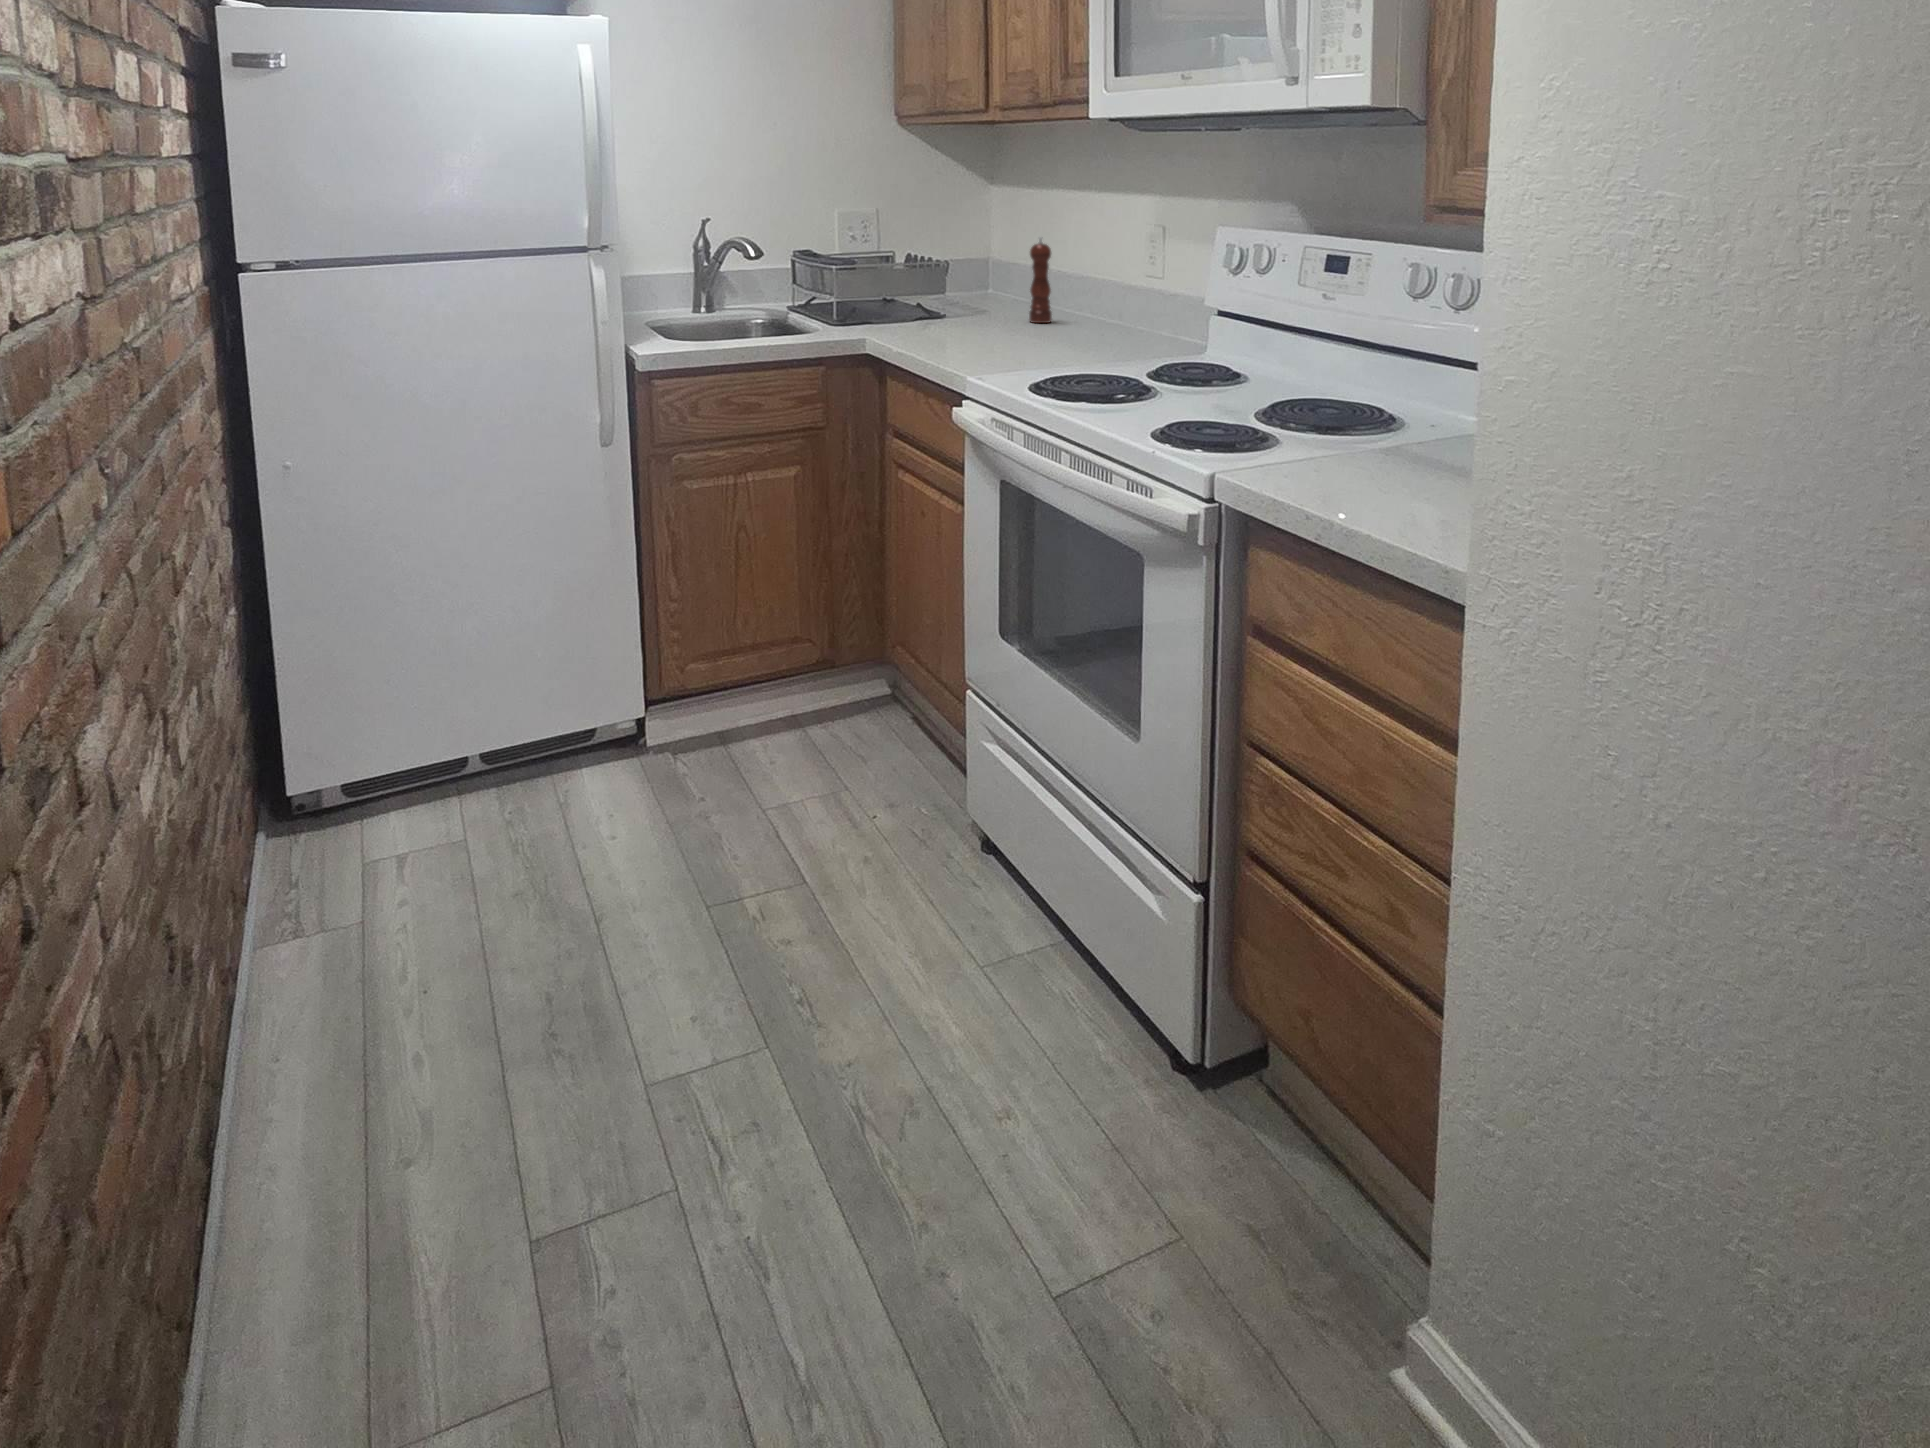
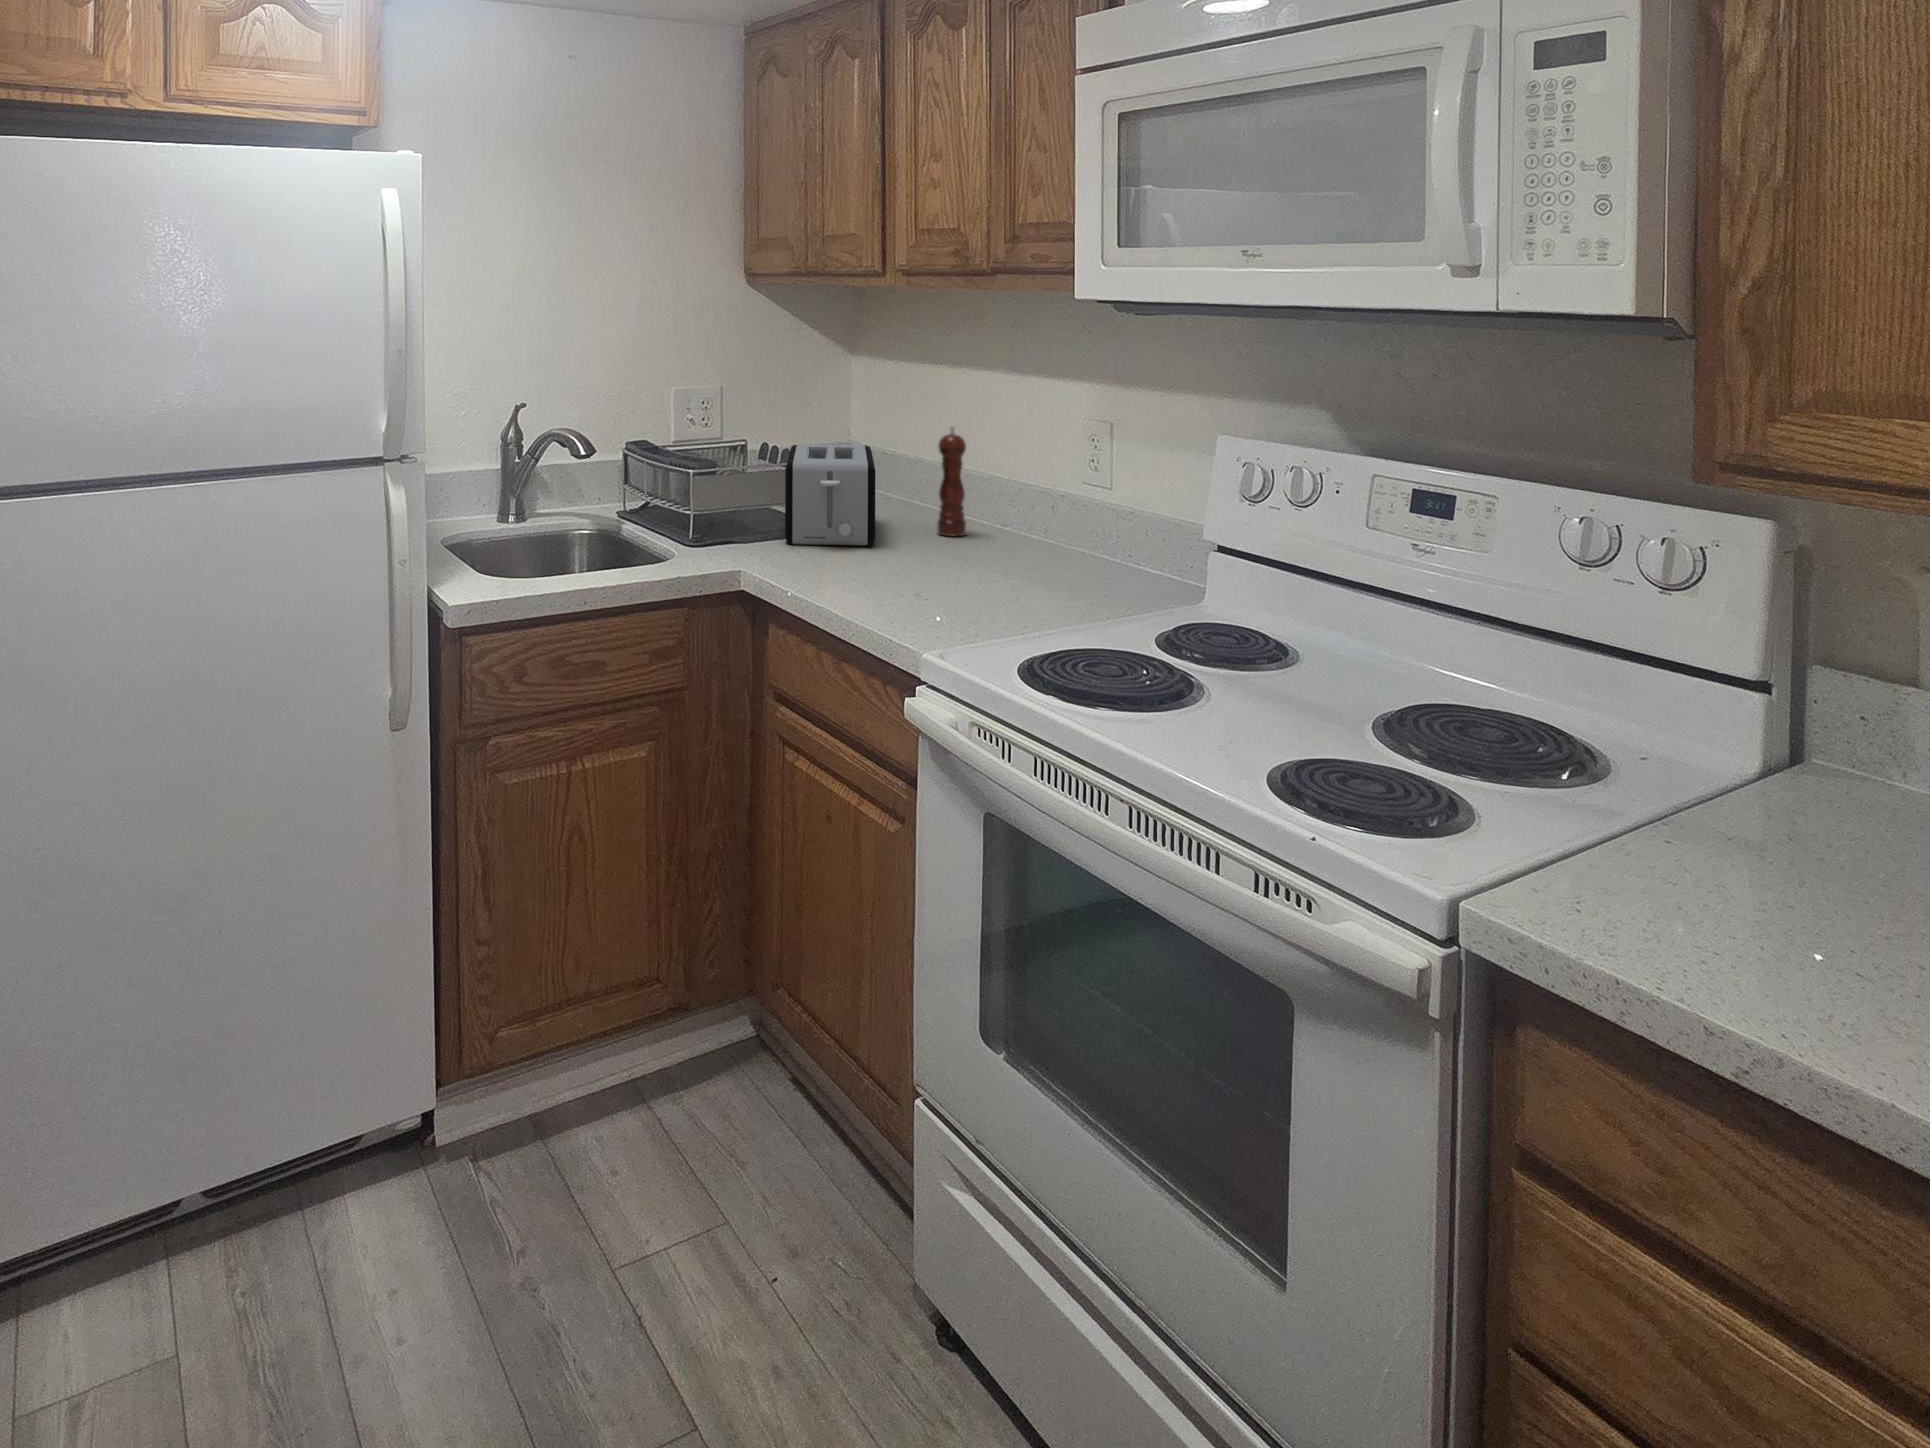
toaster: none [904,254,982,327] -> present [785,444,876,545]

